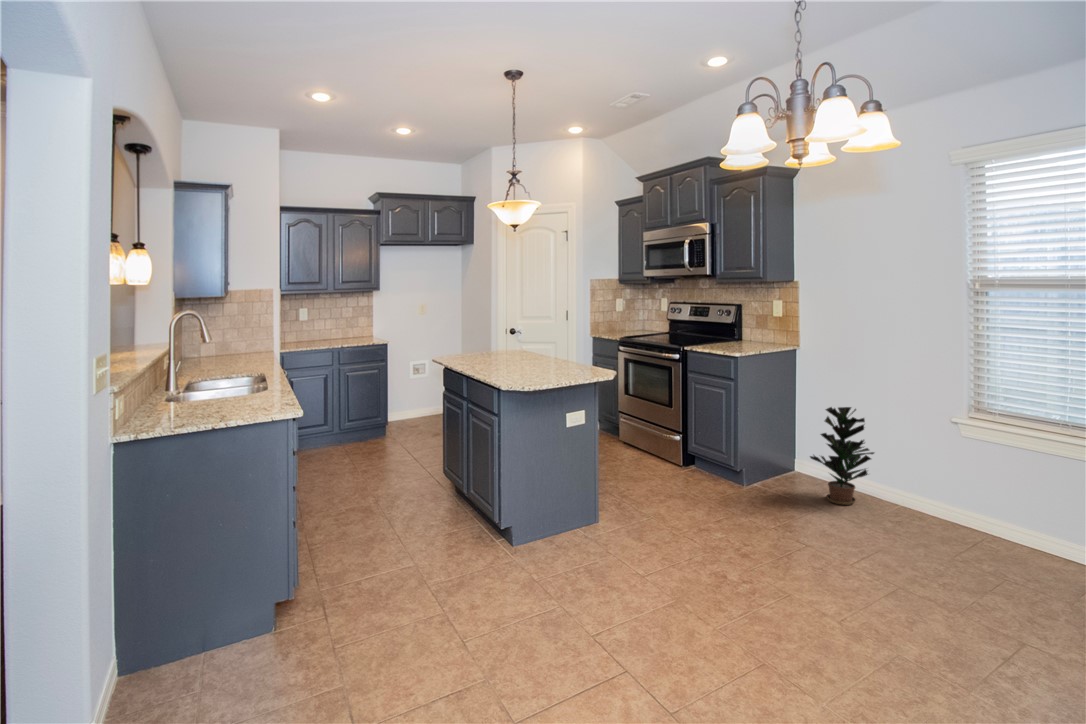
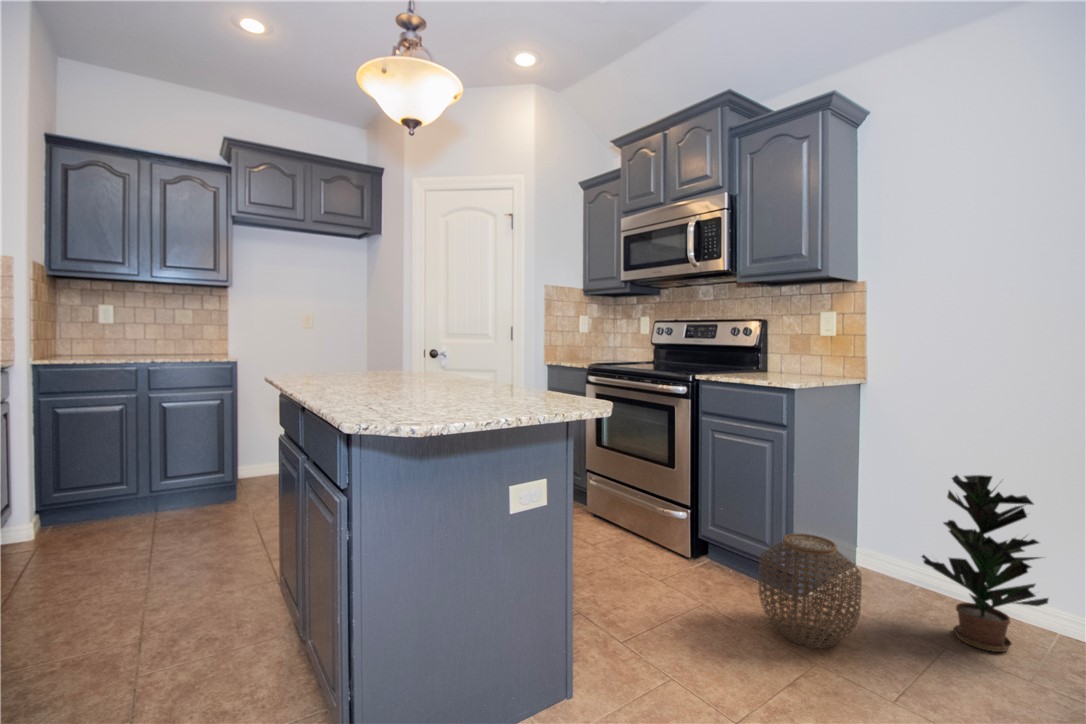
woven basket: none [711,442,766,503] -> present [759,534,862,648]

